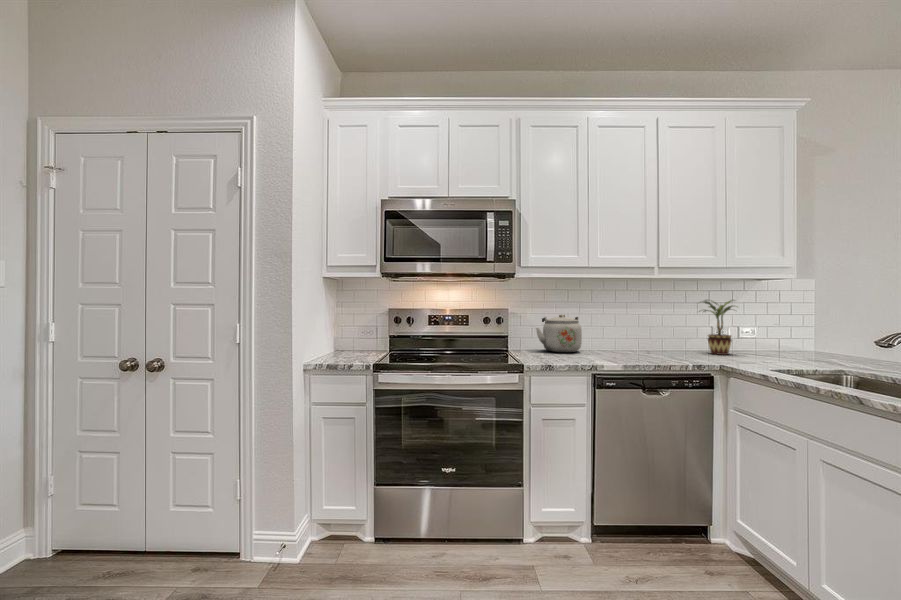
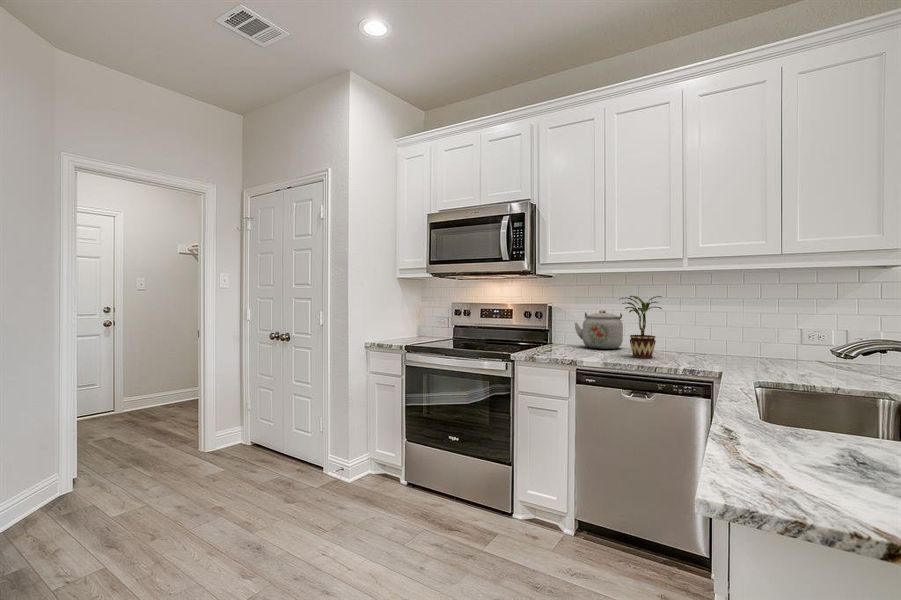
potted plant: present [703,300,733,355] -> present [620,296,662,358]

